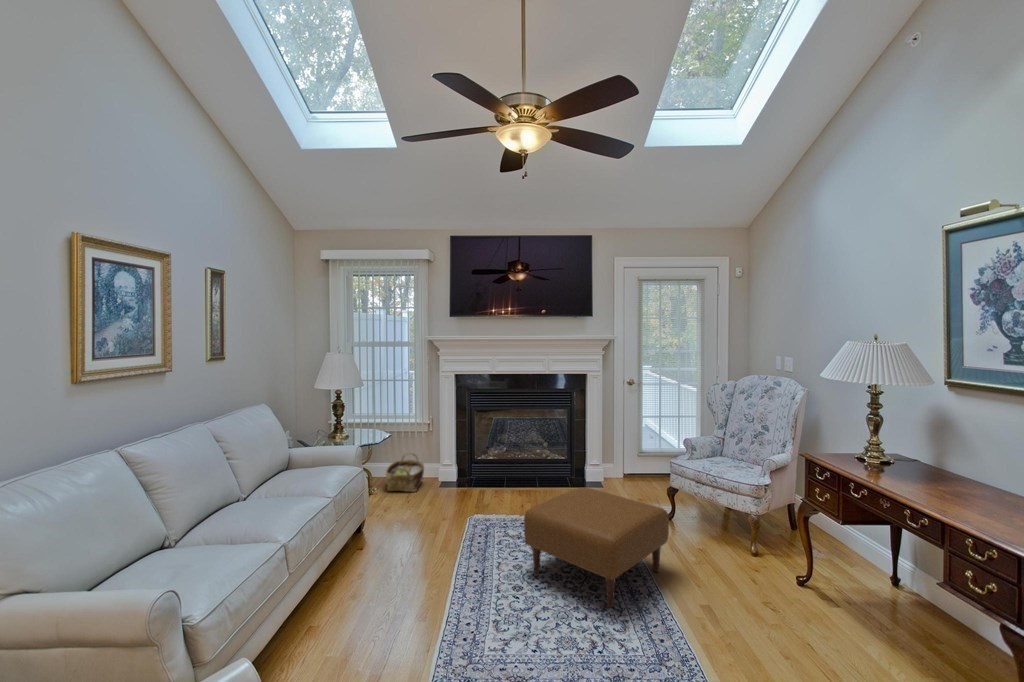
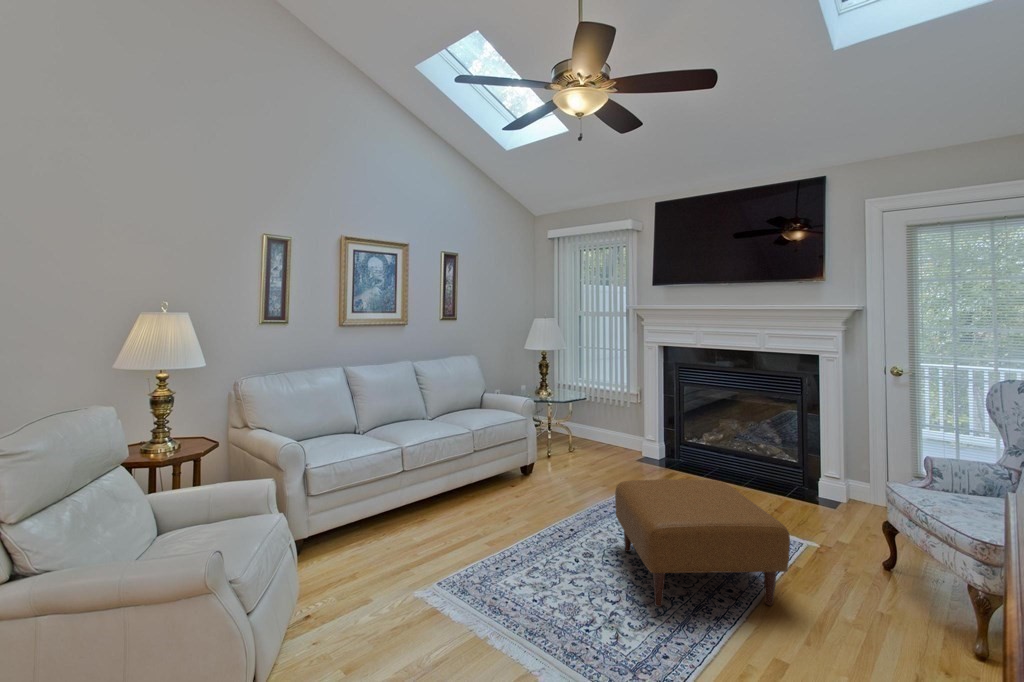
woven basket: present [386,453,424,492] -> none [586,423,628,460]

